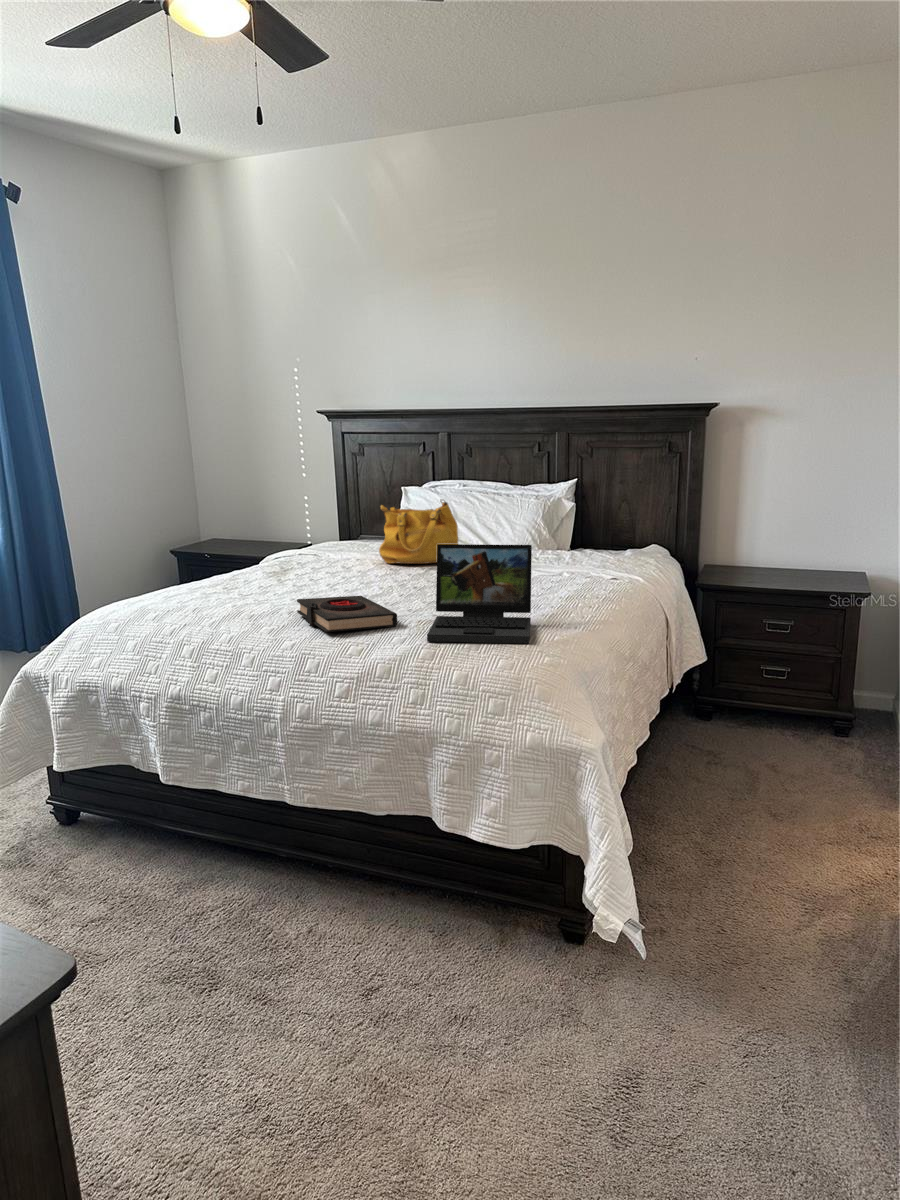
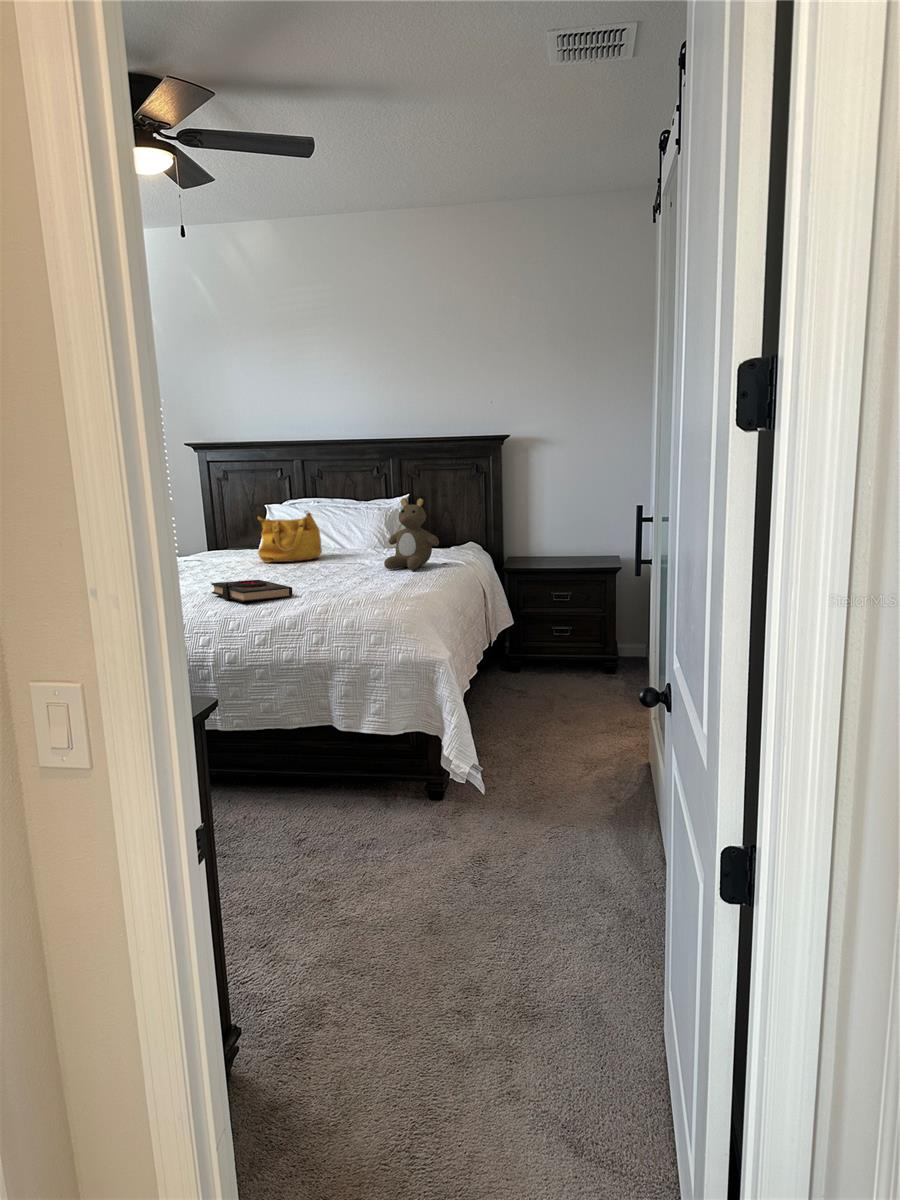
teddy bear: none [532,491,609,590] -> present [384,498,439,570]
laptop: present [427,544,532,643] -> none [319,533,392,603]

